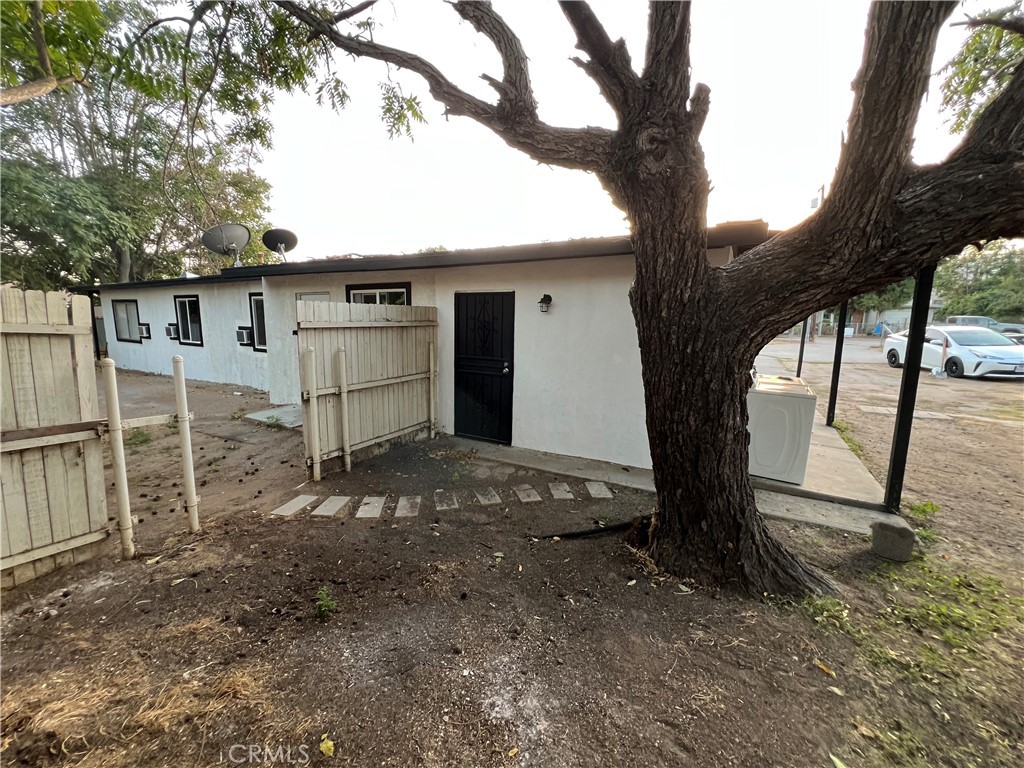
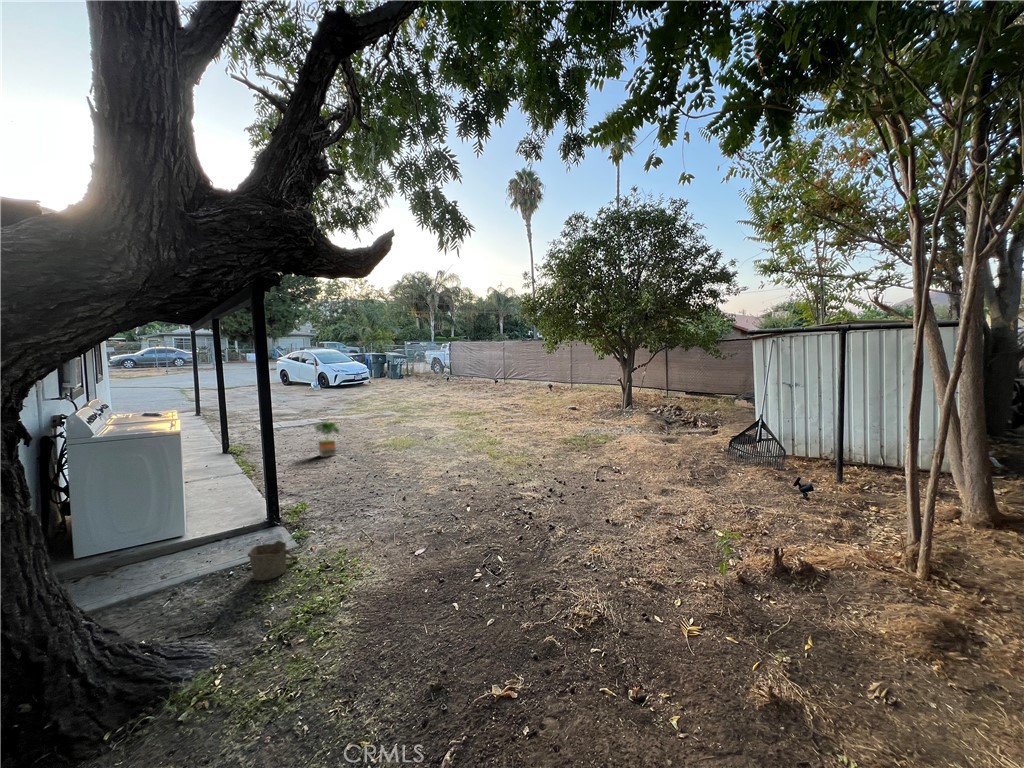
potted tree: none [945,418,991,463] -> present [315,422,340,457]

